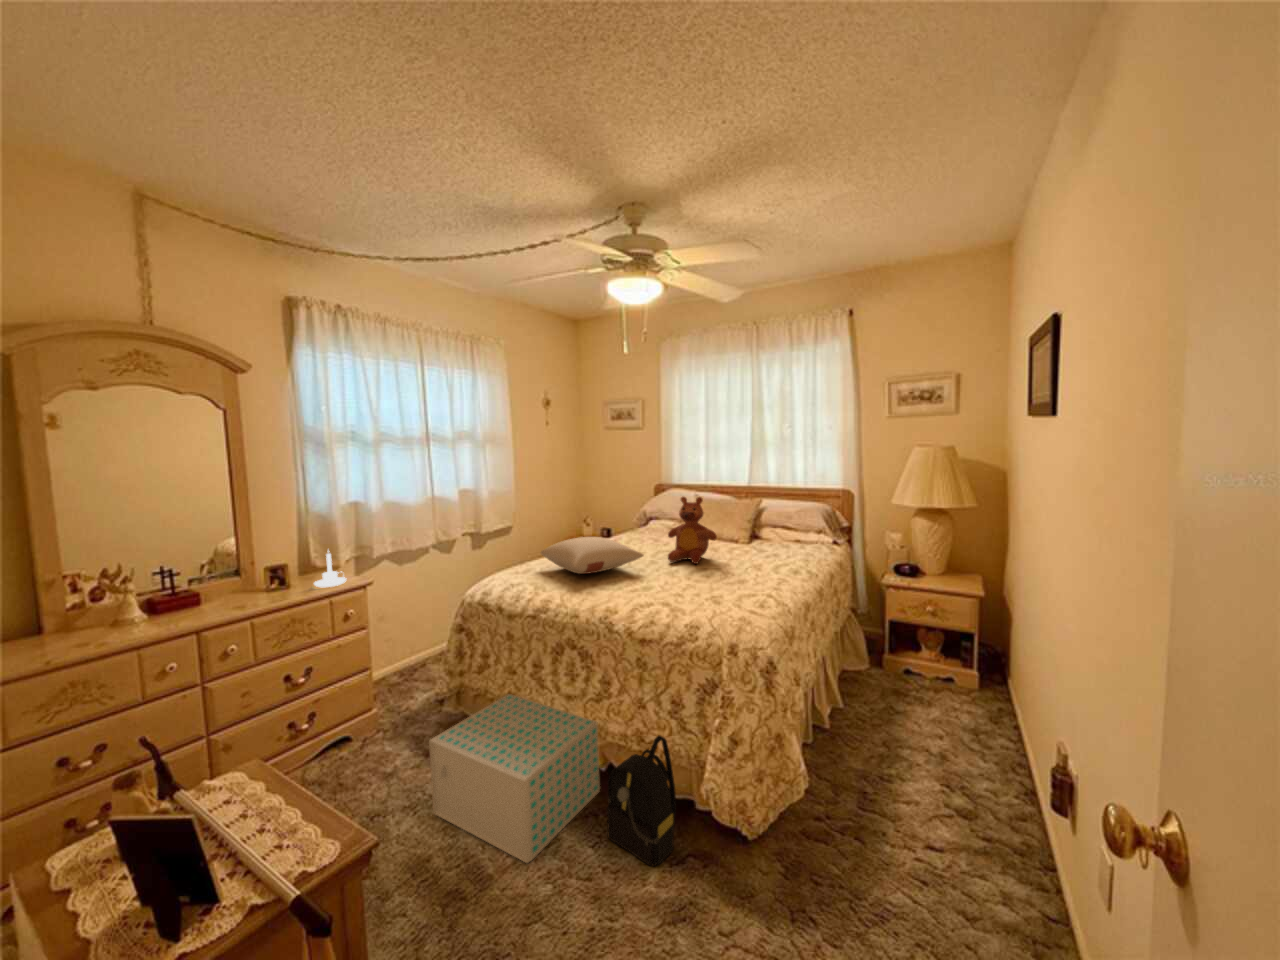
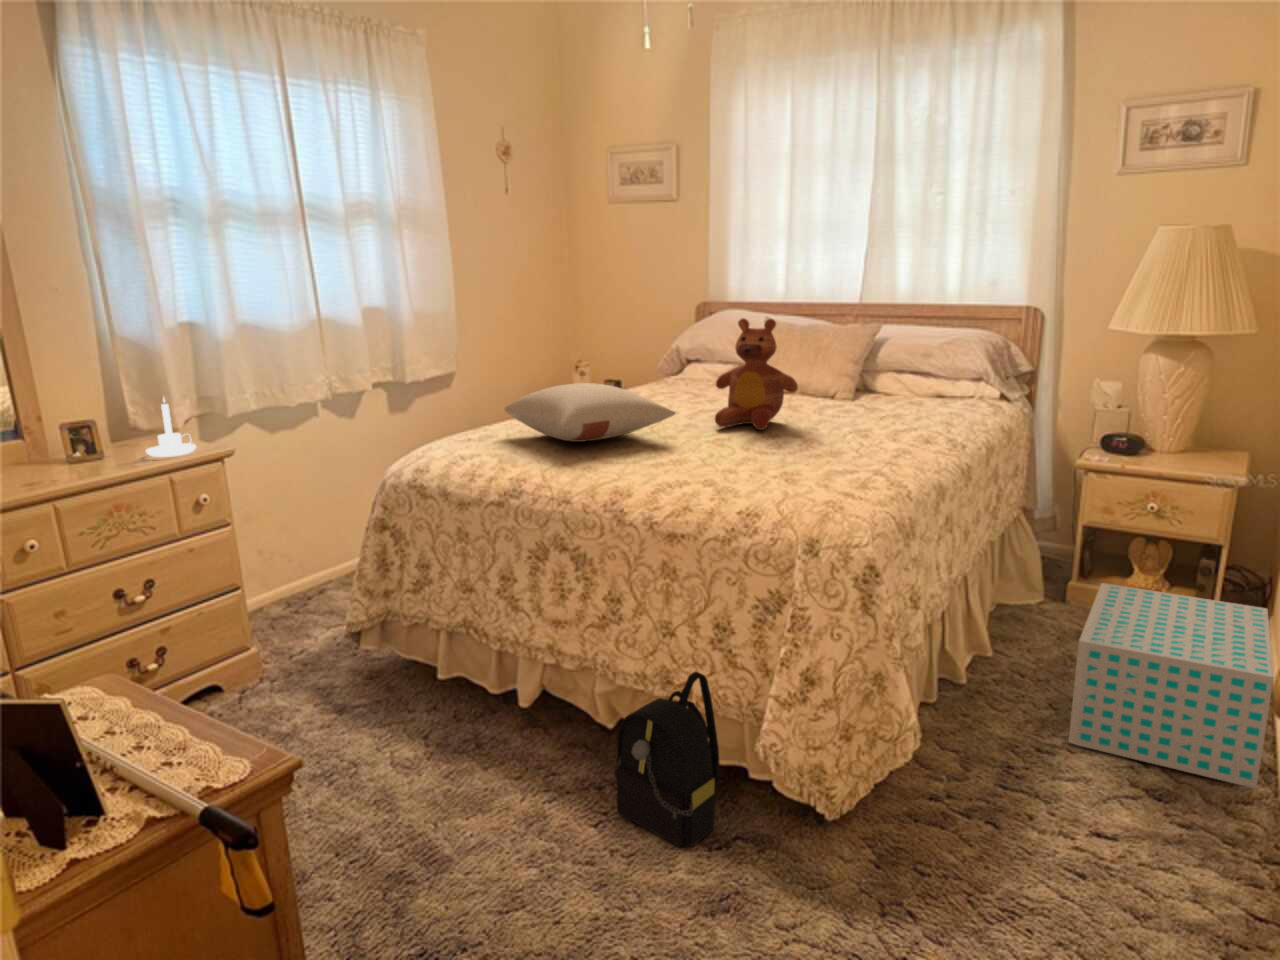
storage box: present [429,694,600,863] -> present [1069,583,1274,788]

